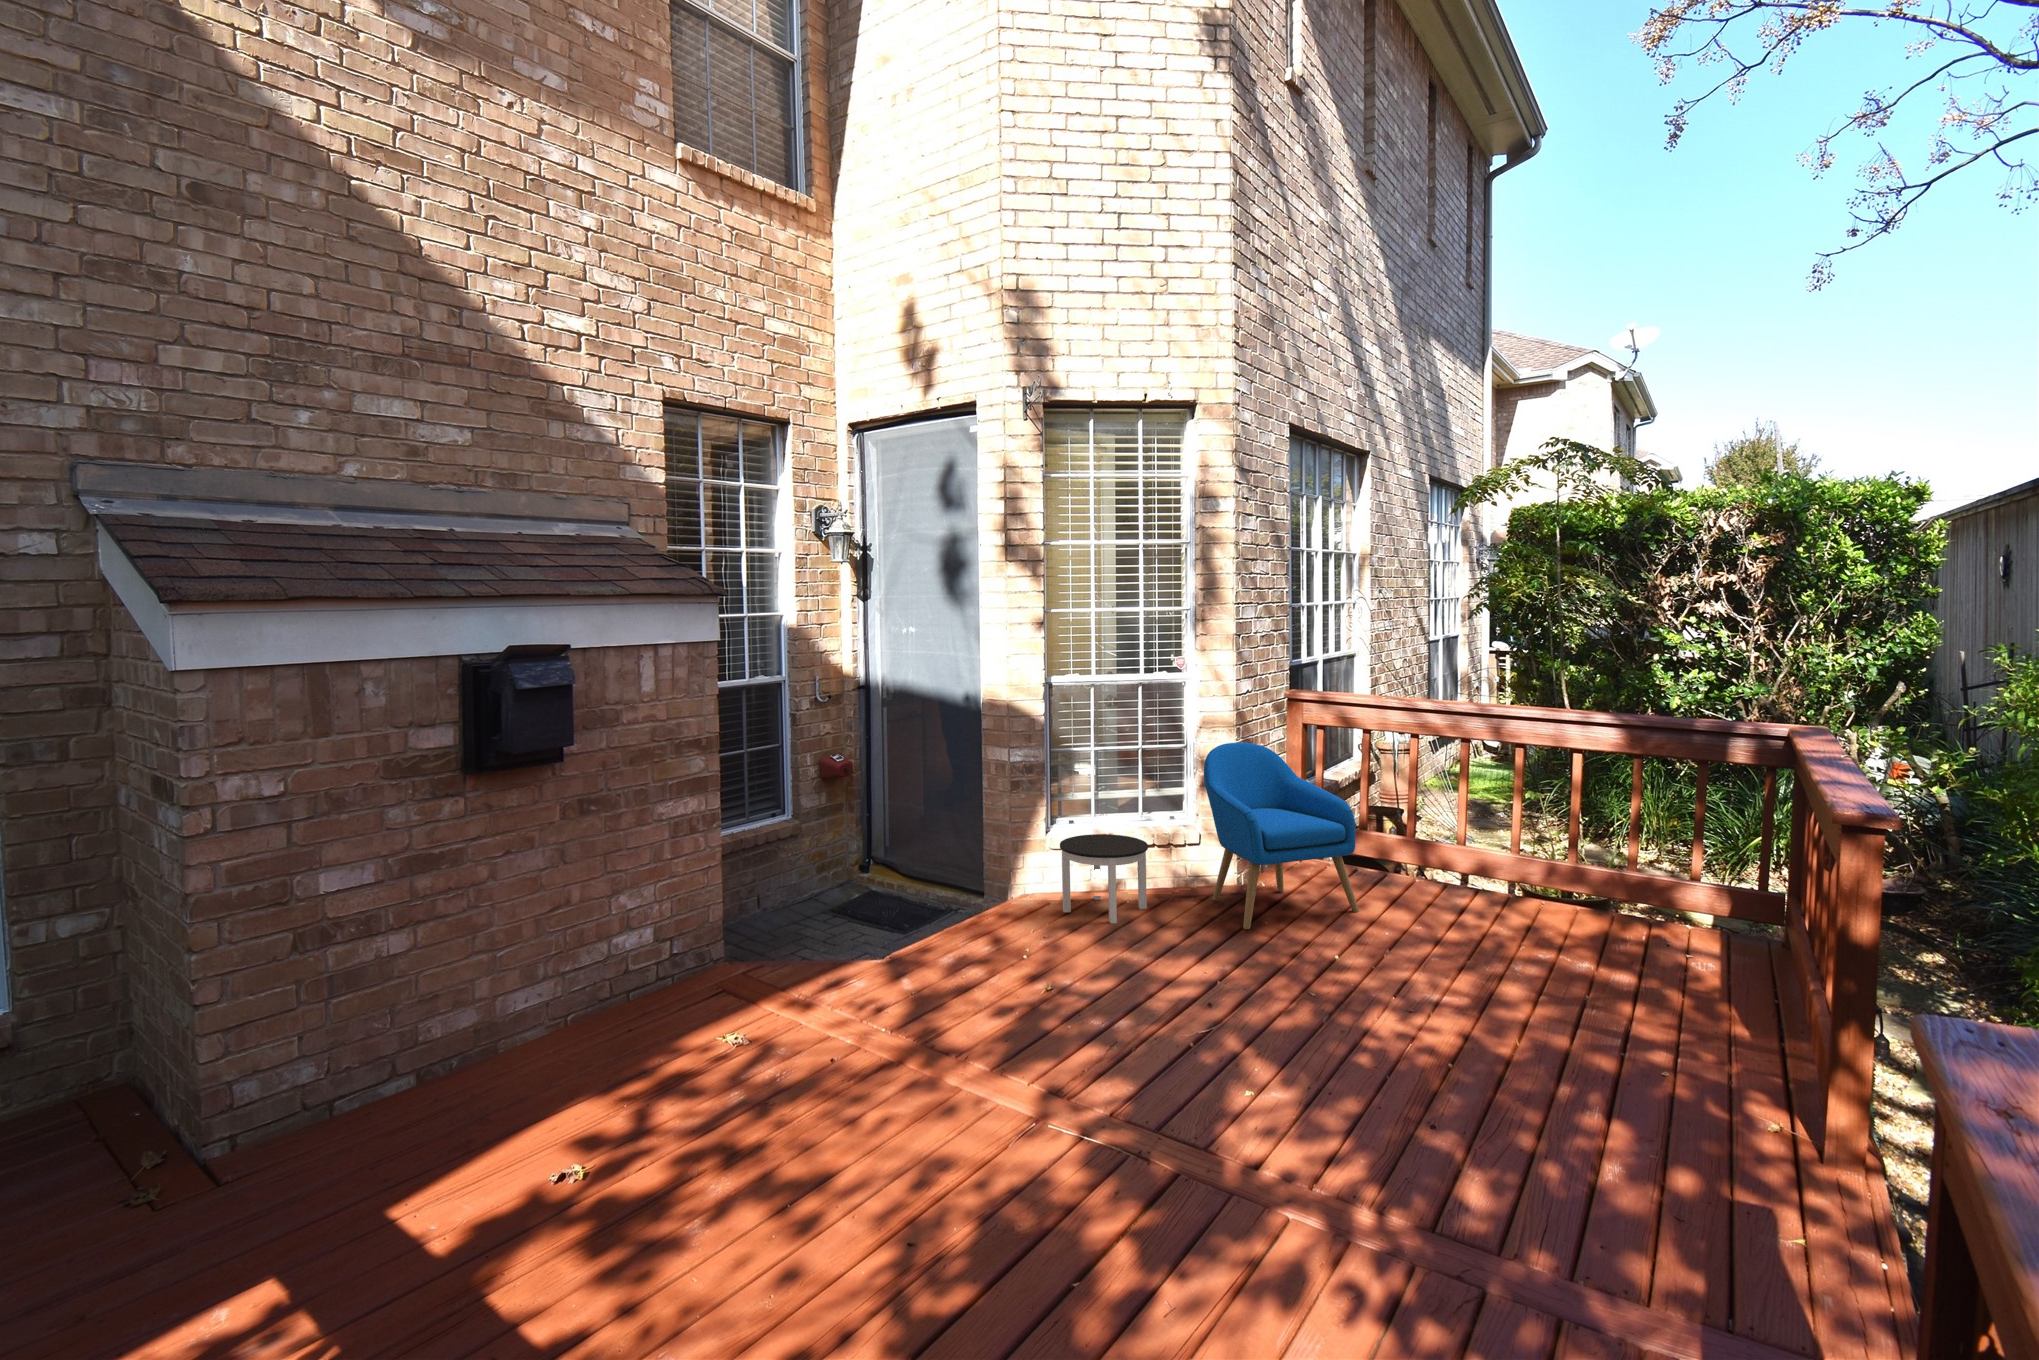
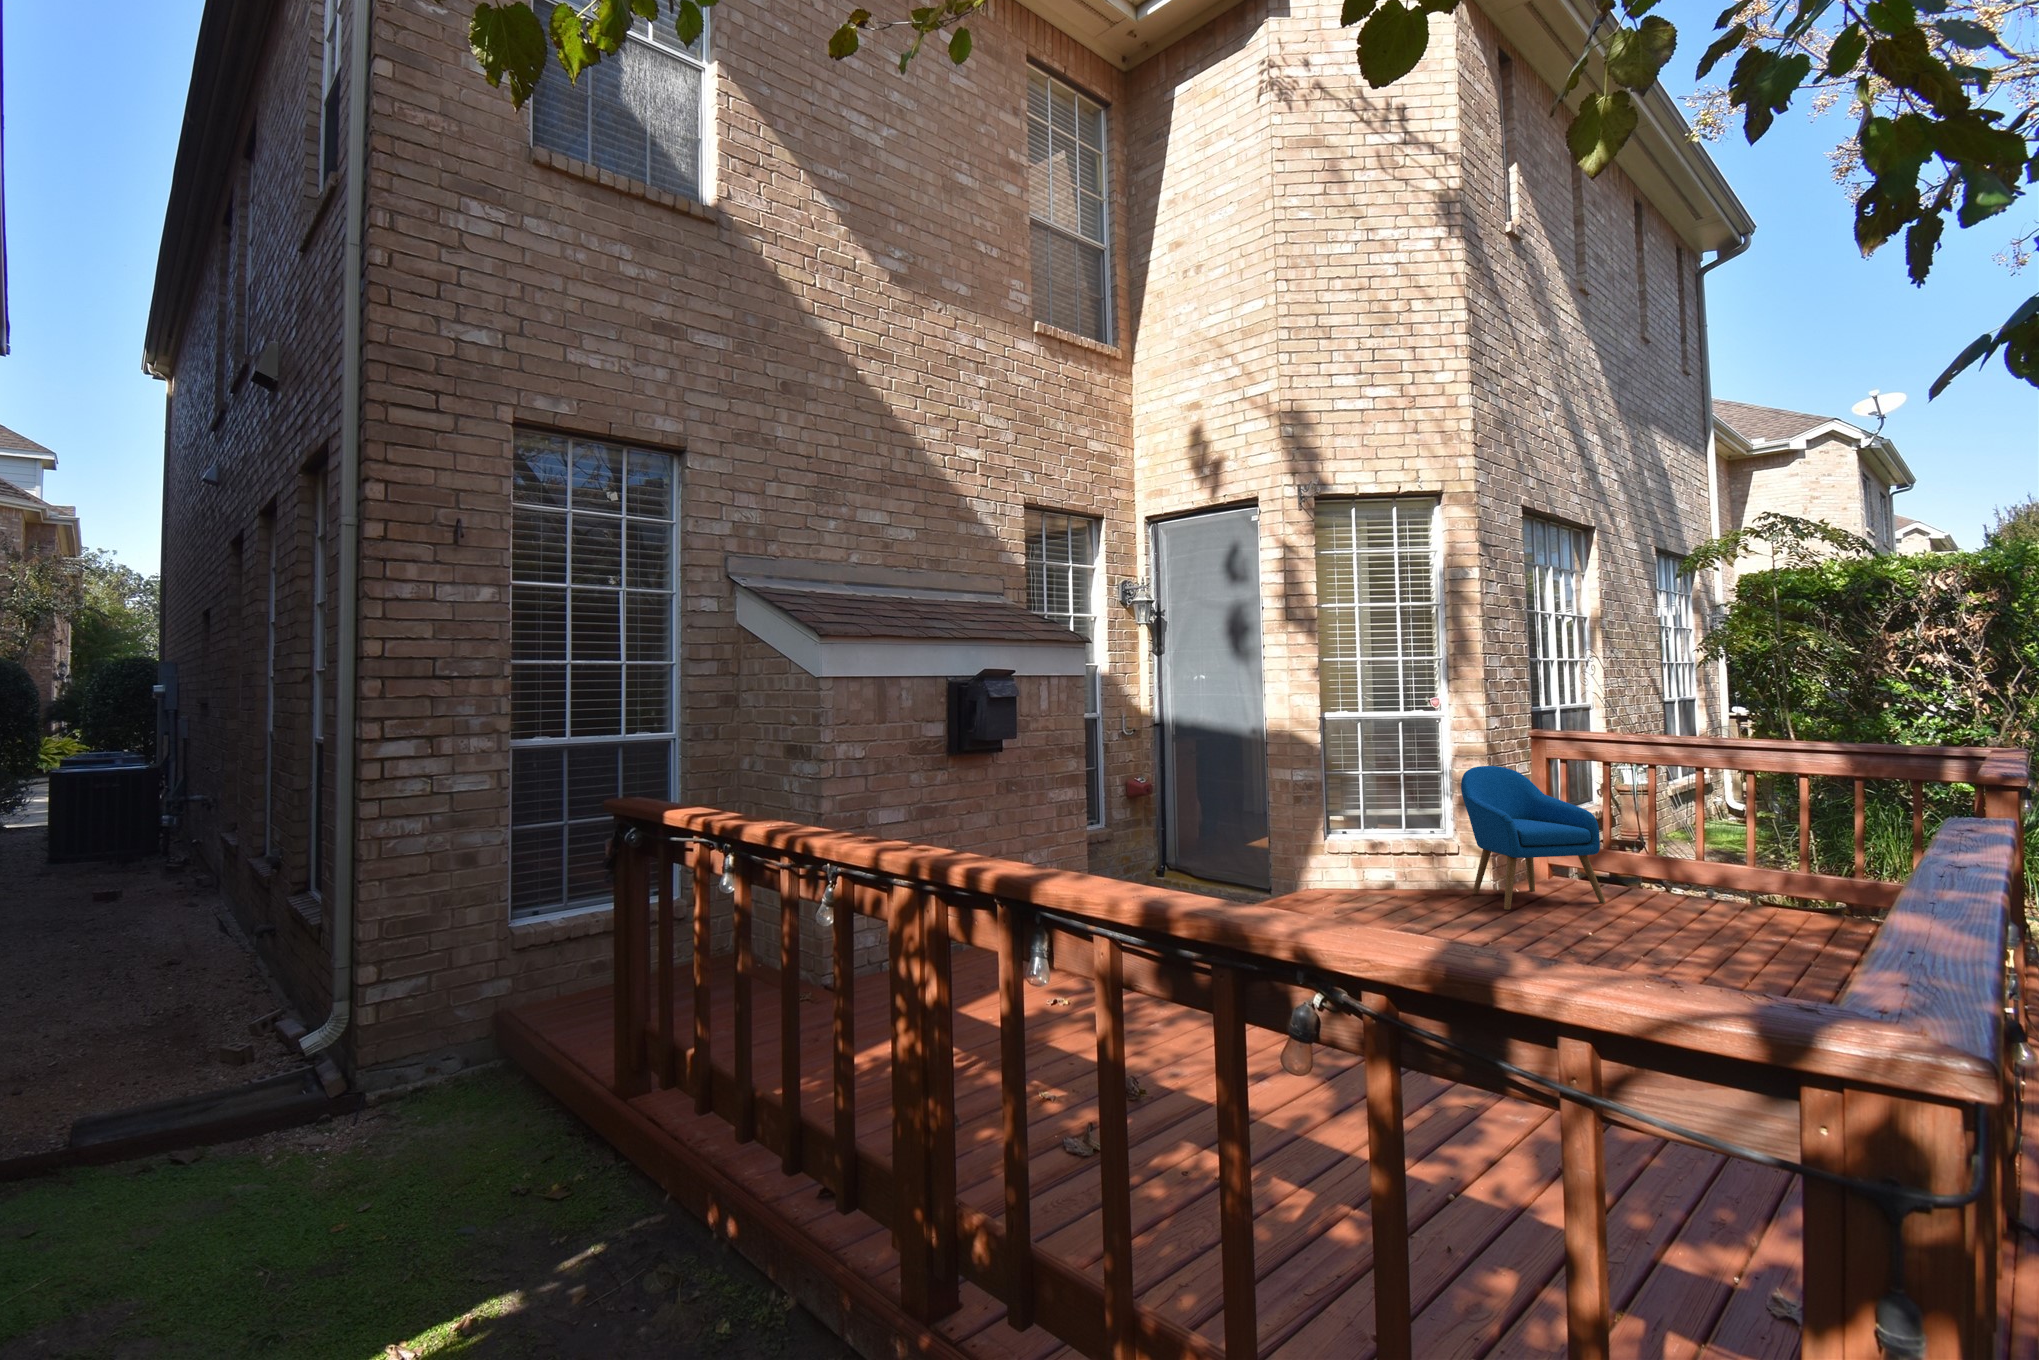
round table: present [1060,834,1148,923] -> none [1340,839,1416,904]

